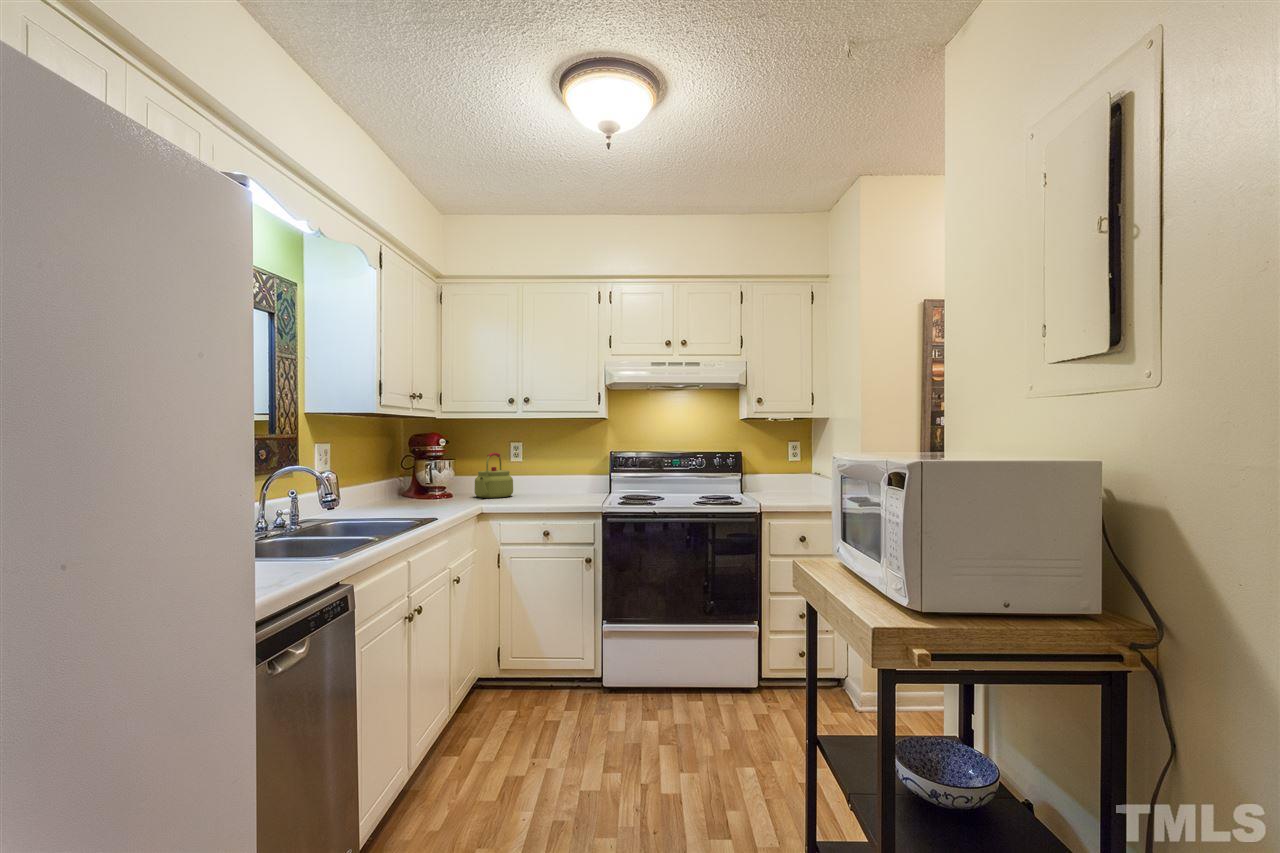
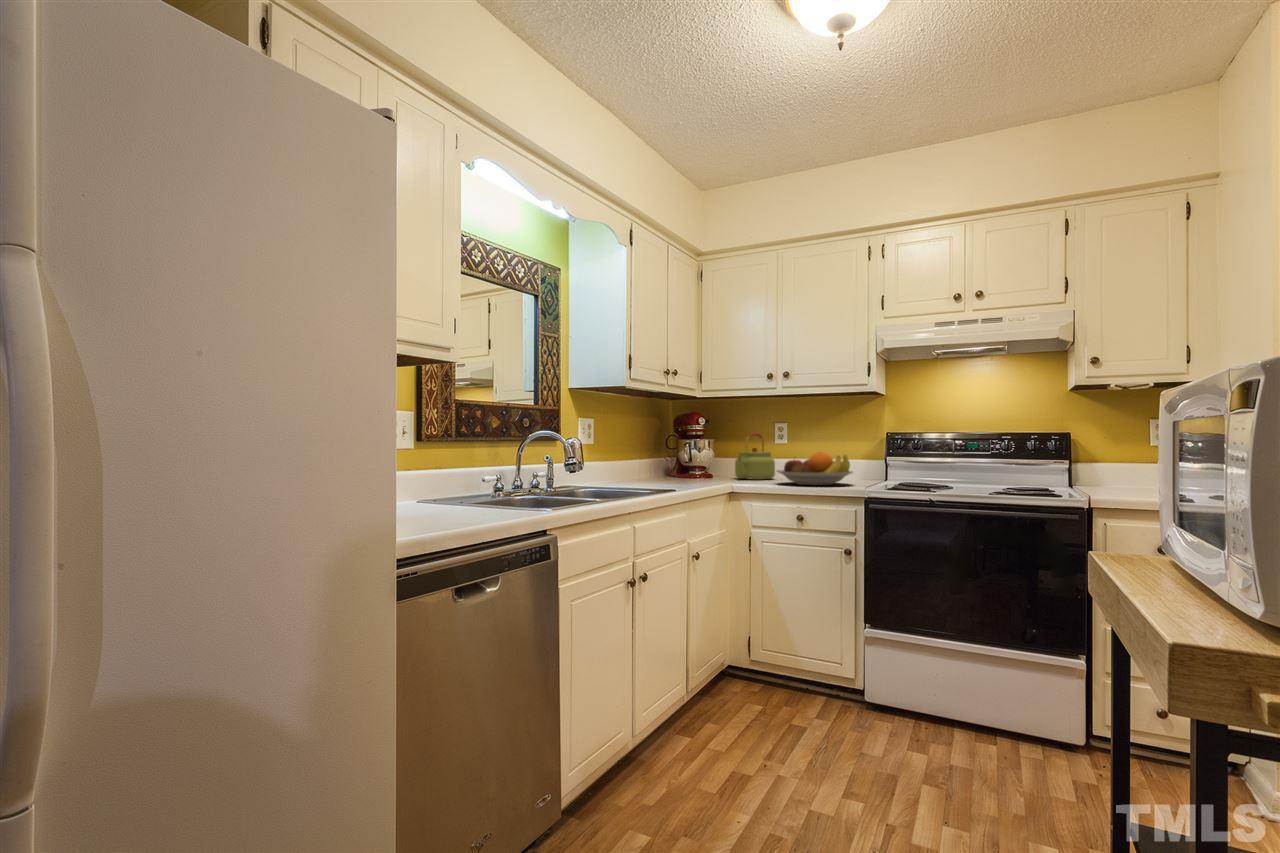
fruit bowl: none [521,473,588,503] -> present [777,452,853,485]

